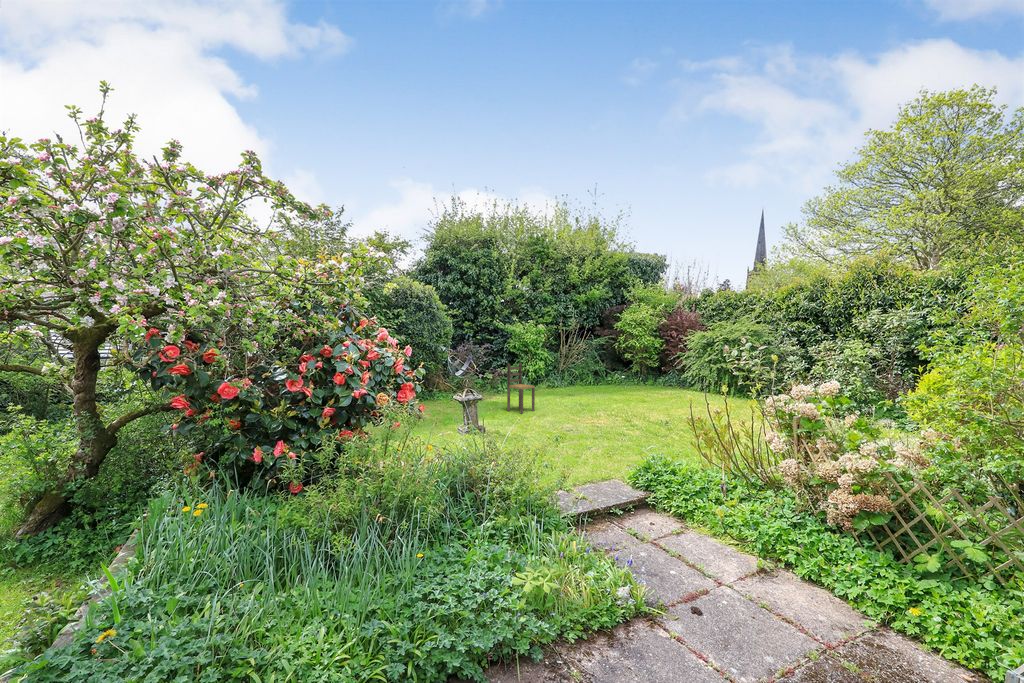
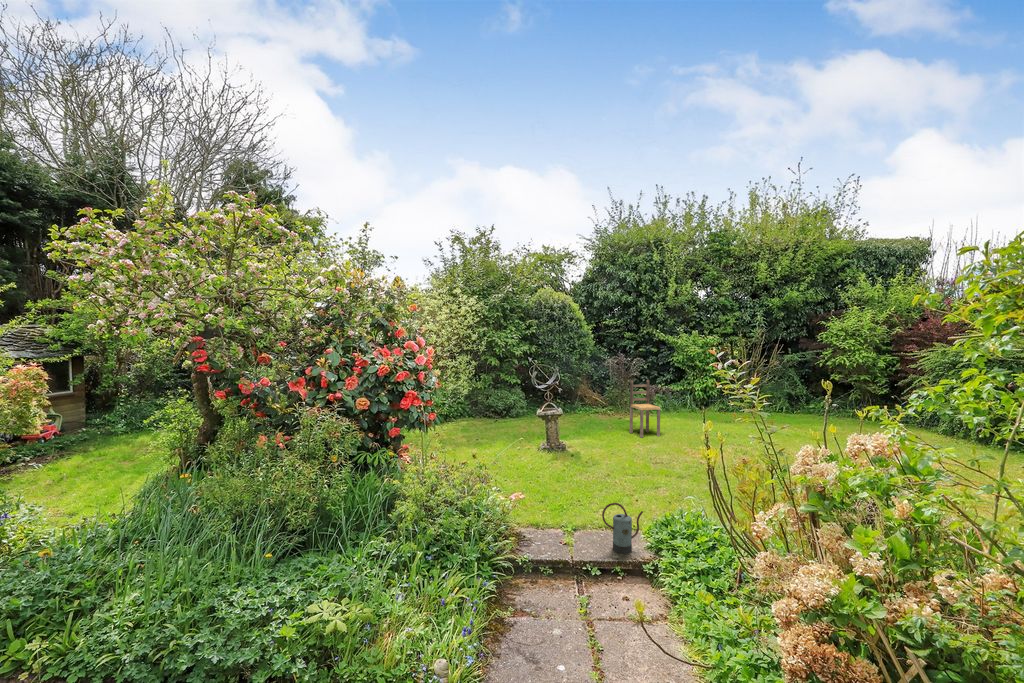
watering can: none [614,455,637,494] -> present [602,503,643,553]

